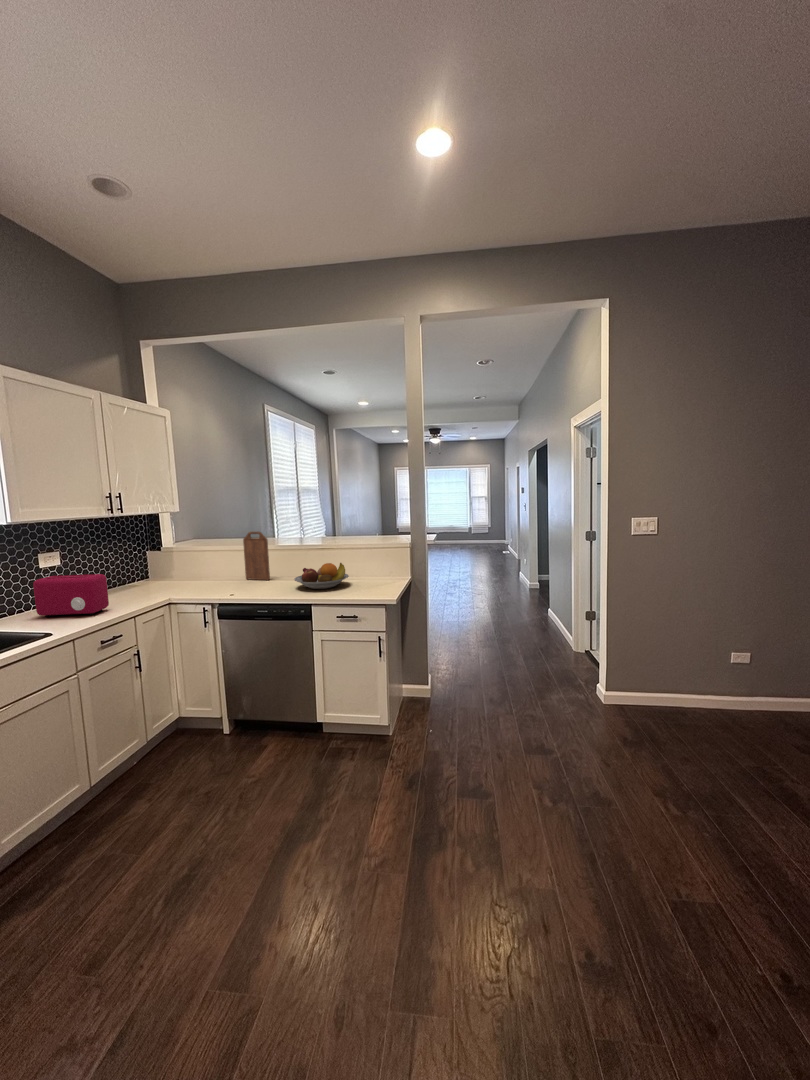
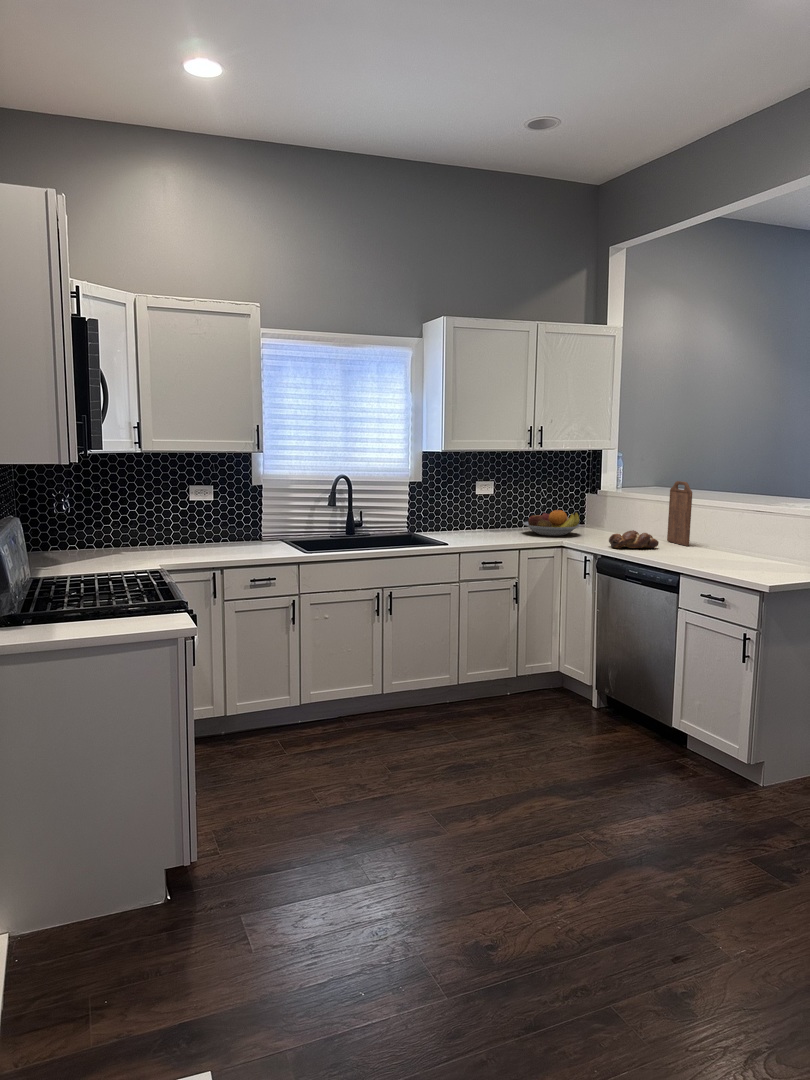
fruit bowl: present [294,563,349,589] -> present [523,510,581,536]
toaster: present [33,574,109,617] -> none [459,501,509,541]
bread loaf: none [217,576,257,594] -> present [609,530,659,548]

